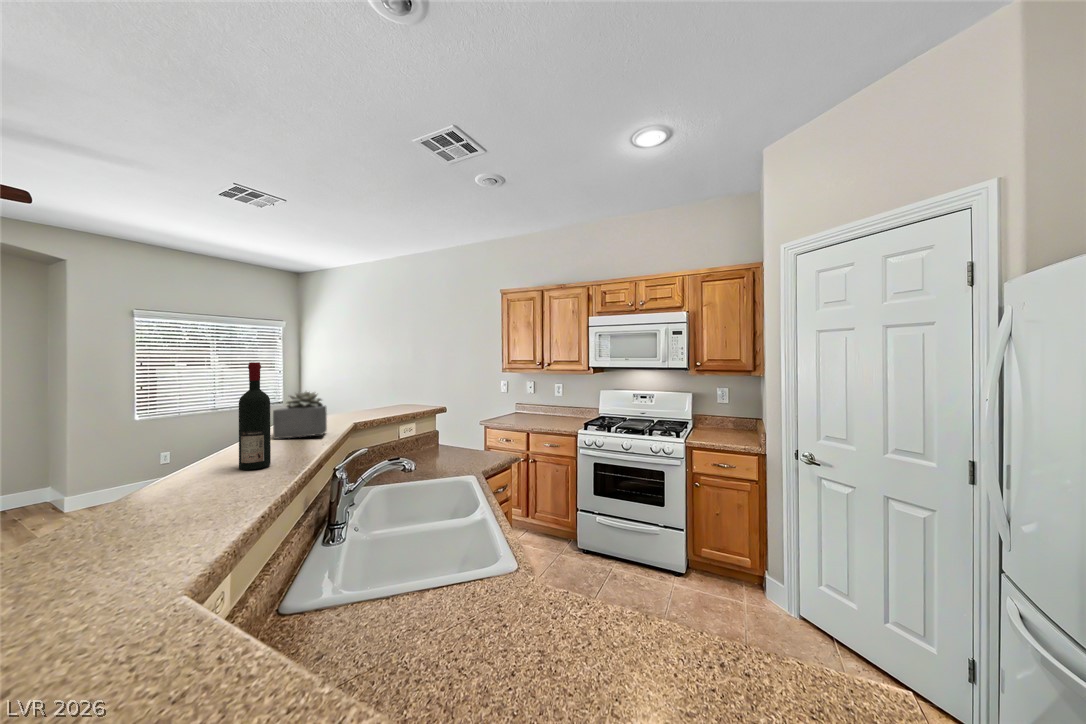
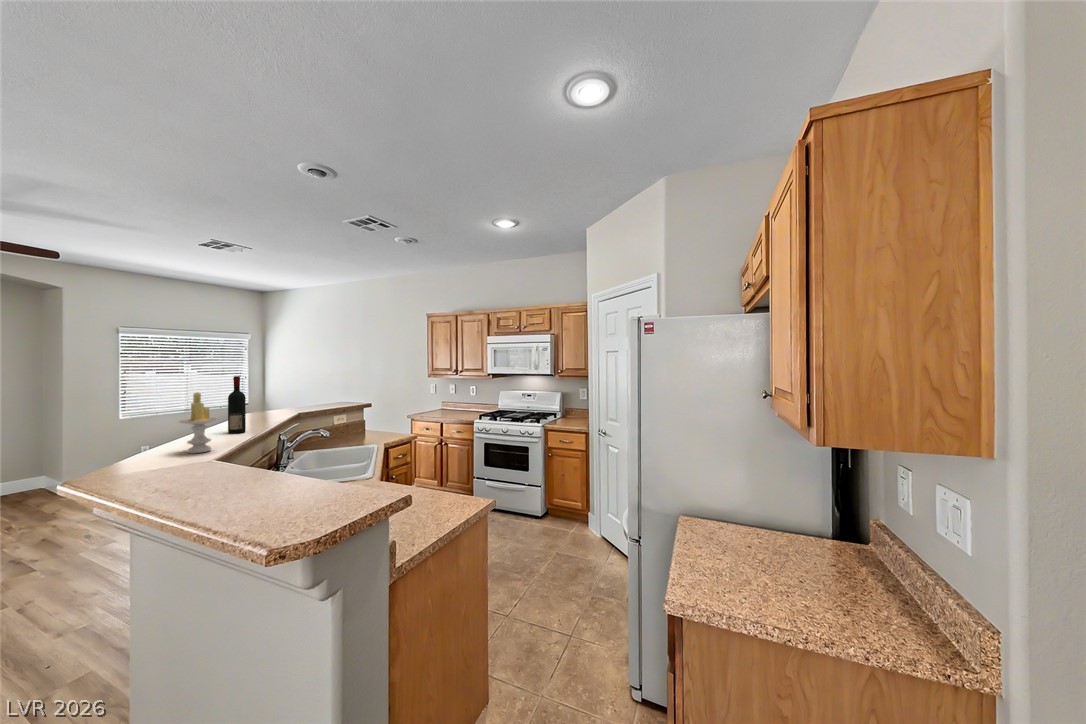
succulent plant: present [273,391,327,439] -> none [245,392,280,421]
candle: none [101,394,204,546] -> present [179,393,218,453]

